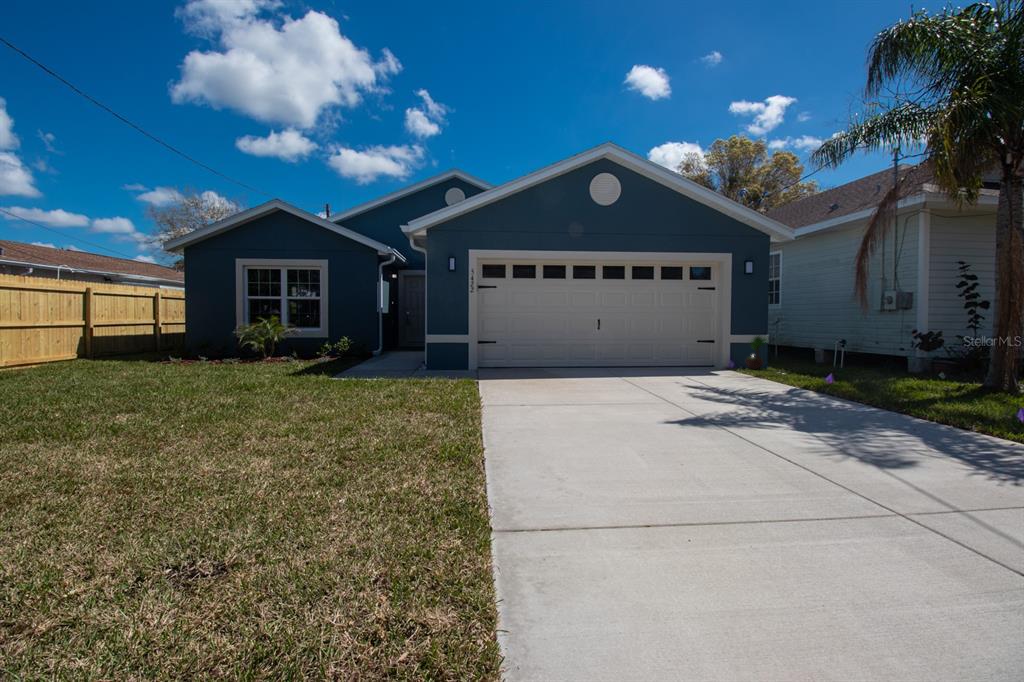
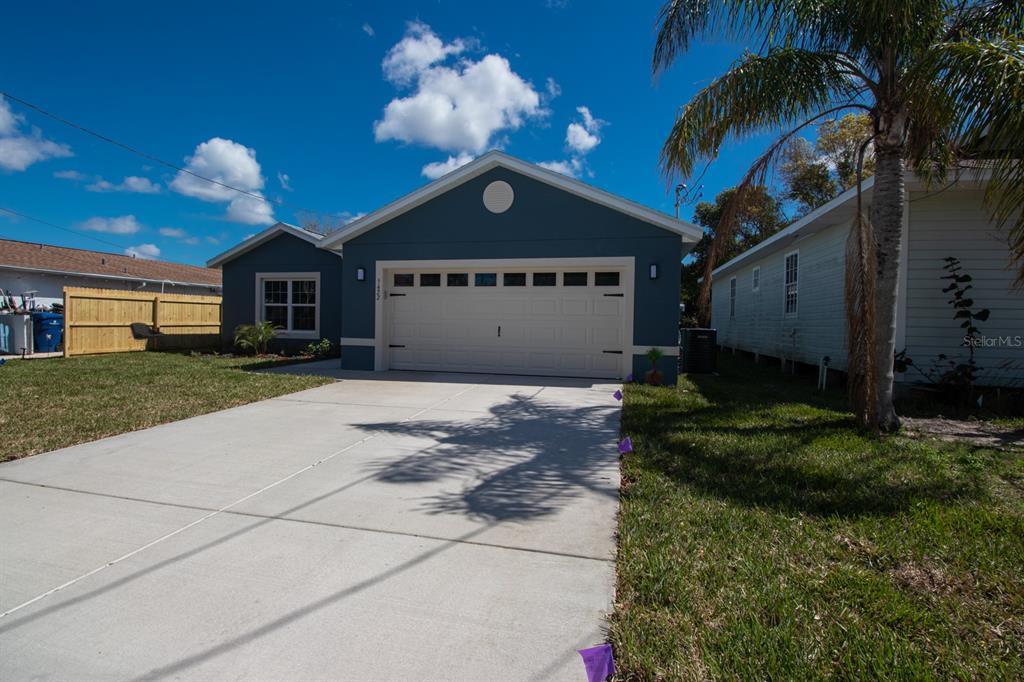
lounge chair: none [60,321,111,360] -> present [130,322,166,351]

